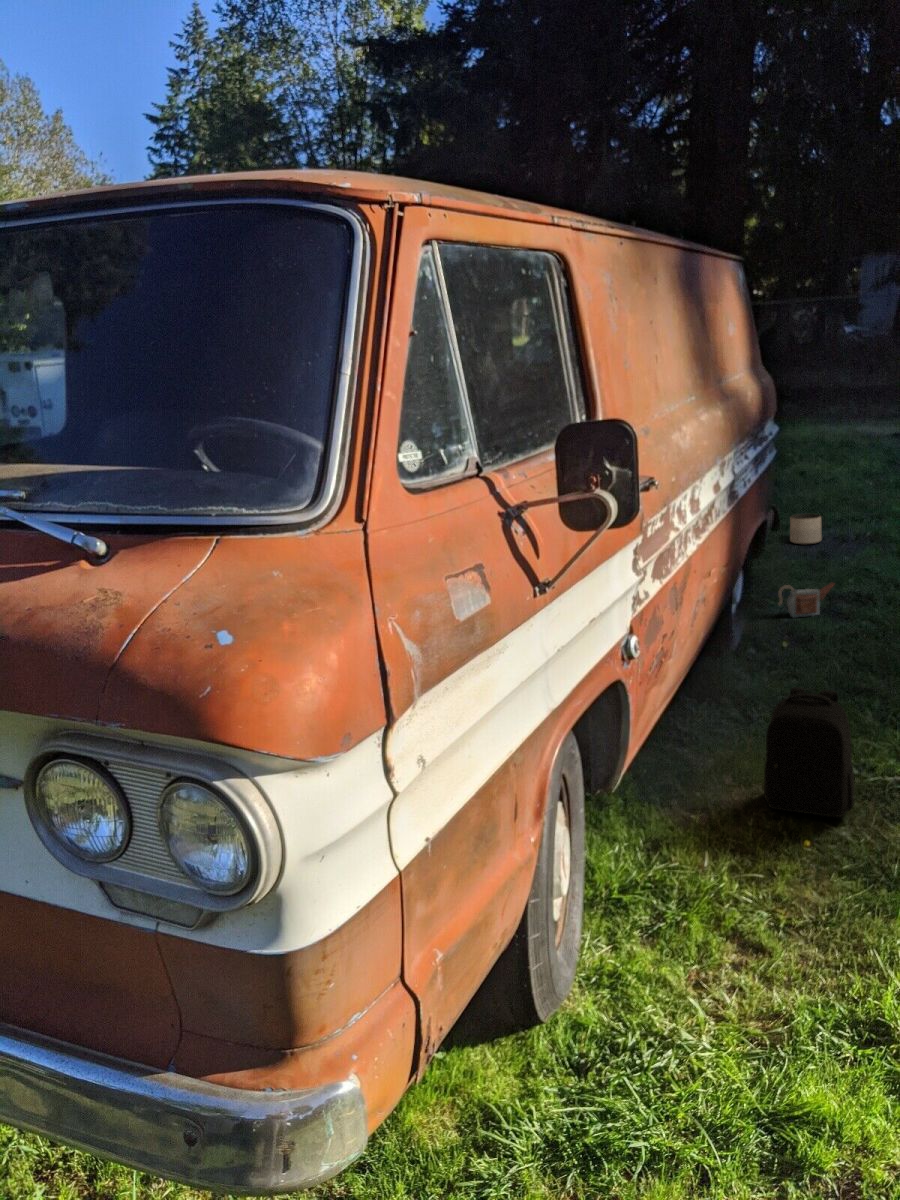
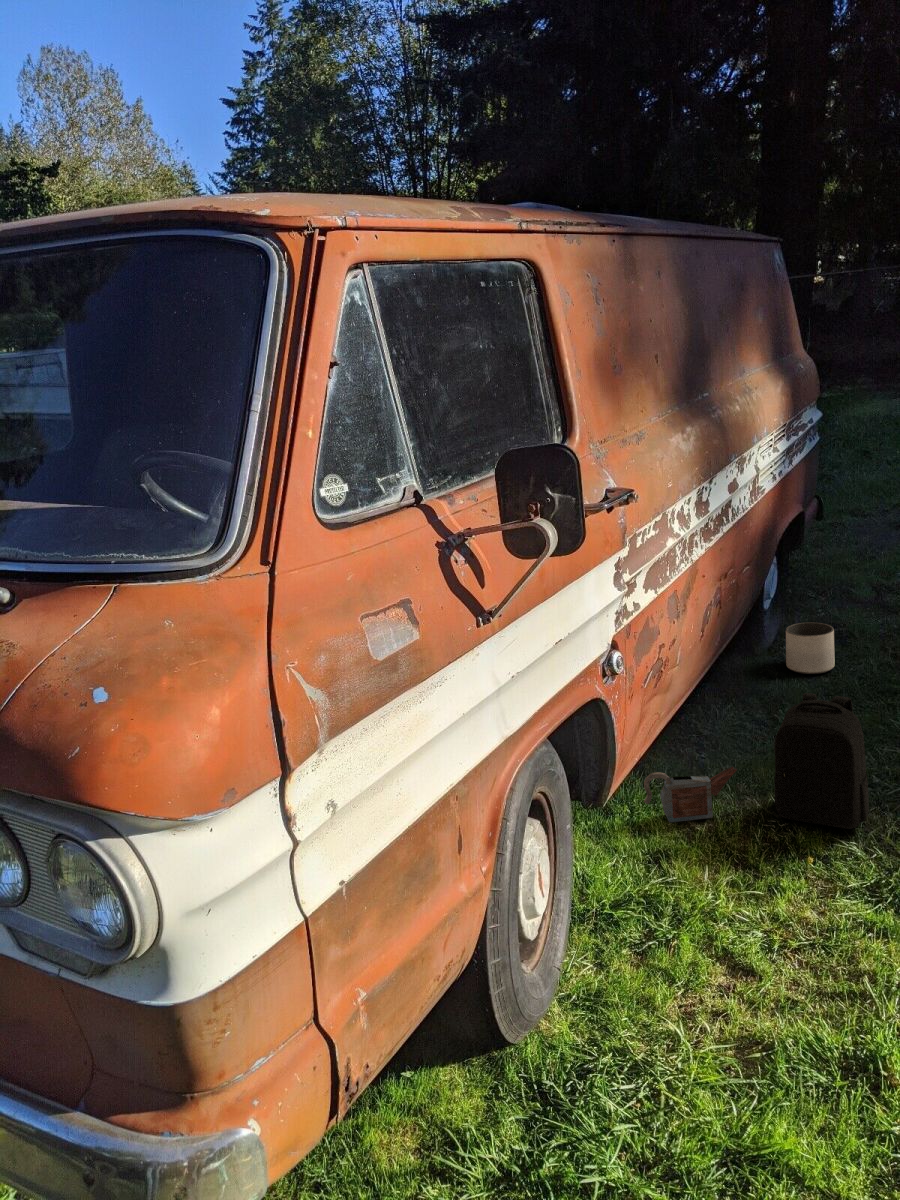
planter: present [790,514,822,545] -> present [786,622,835,674]
watering can: present [778,582,834,618] -> present [644,767,737,822]

